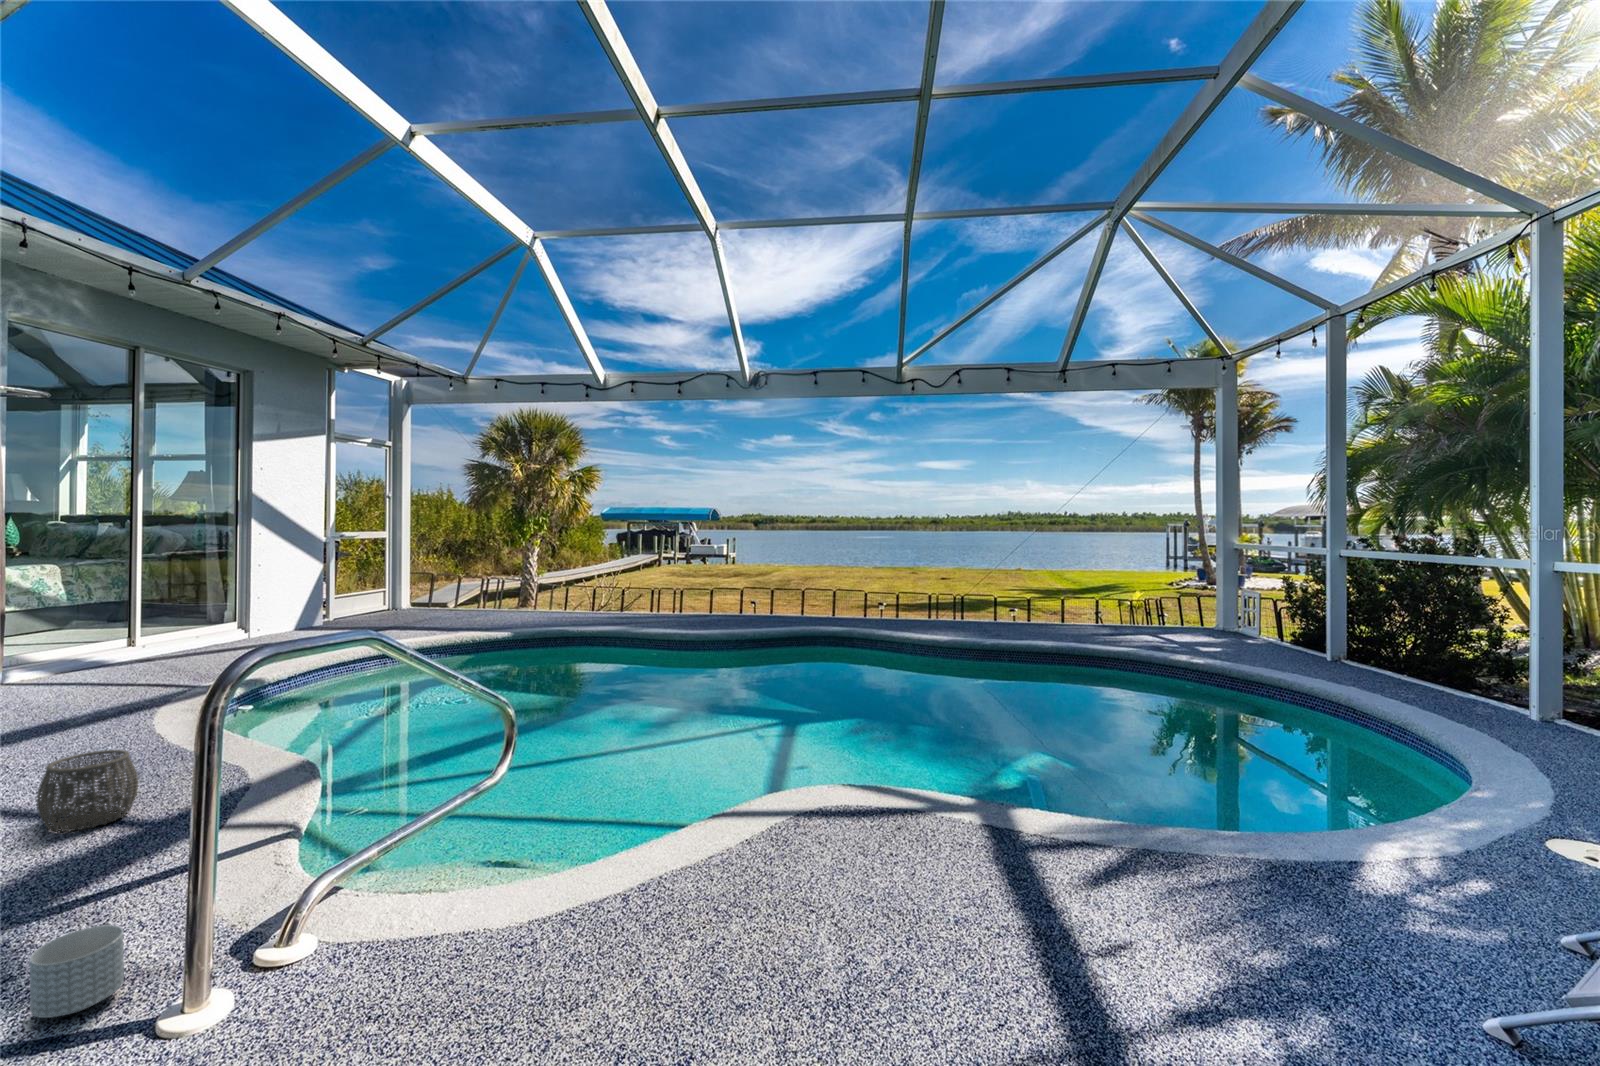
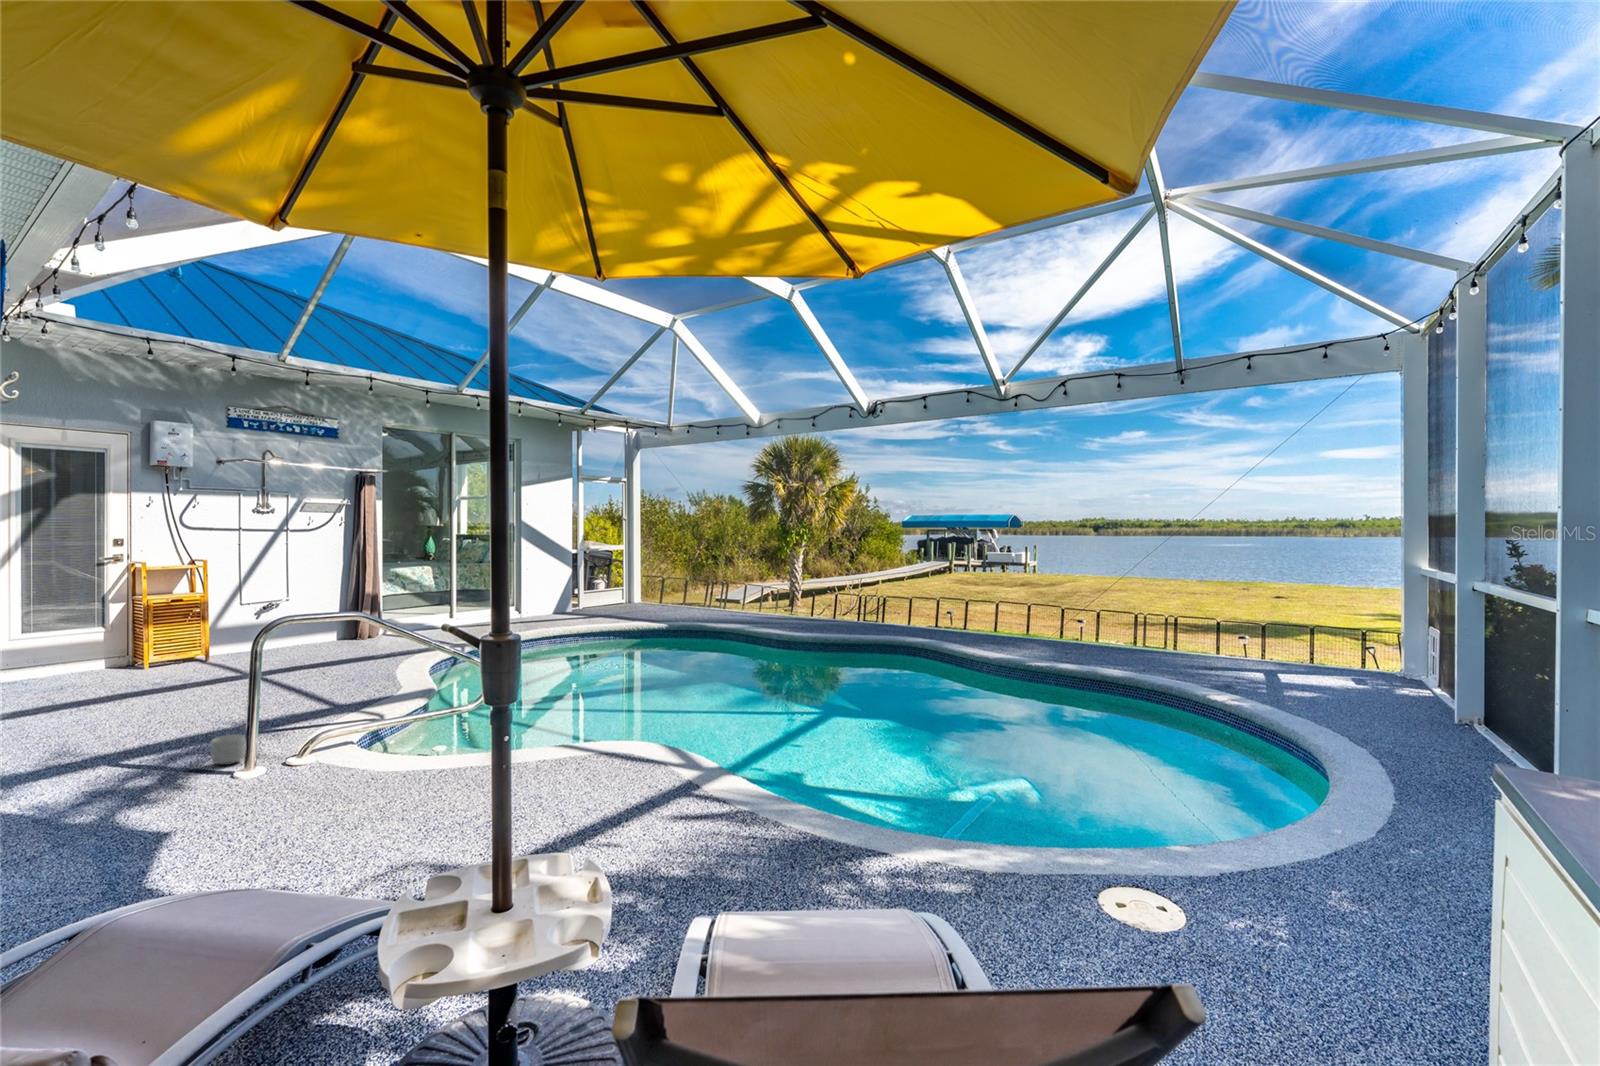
woven basket: present [36,750,139,832] -> none [299,672,343,709]

